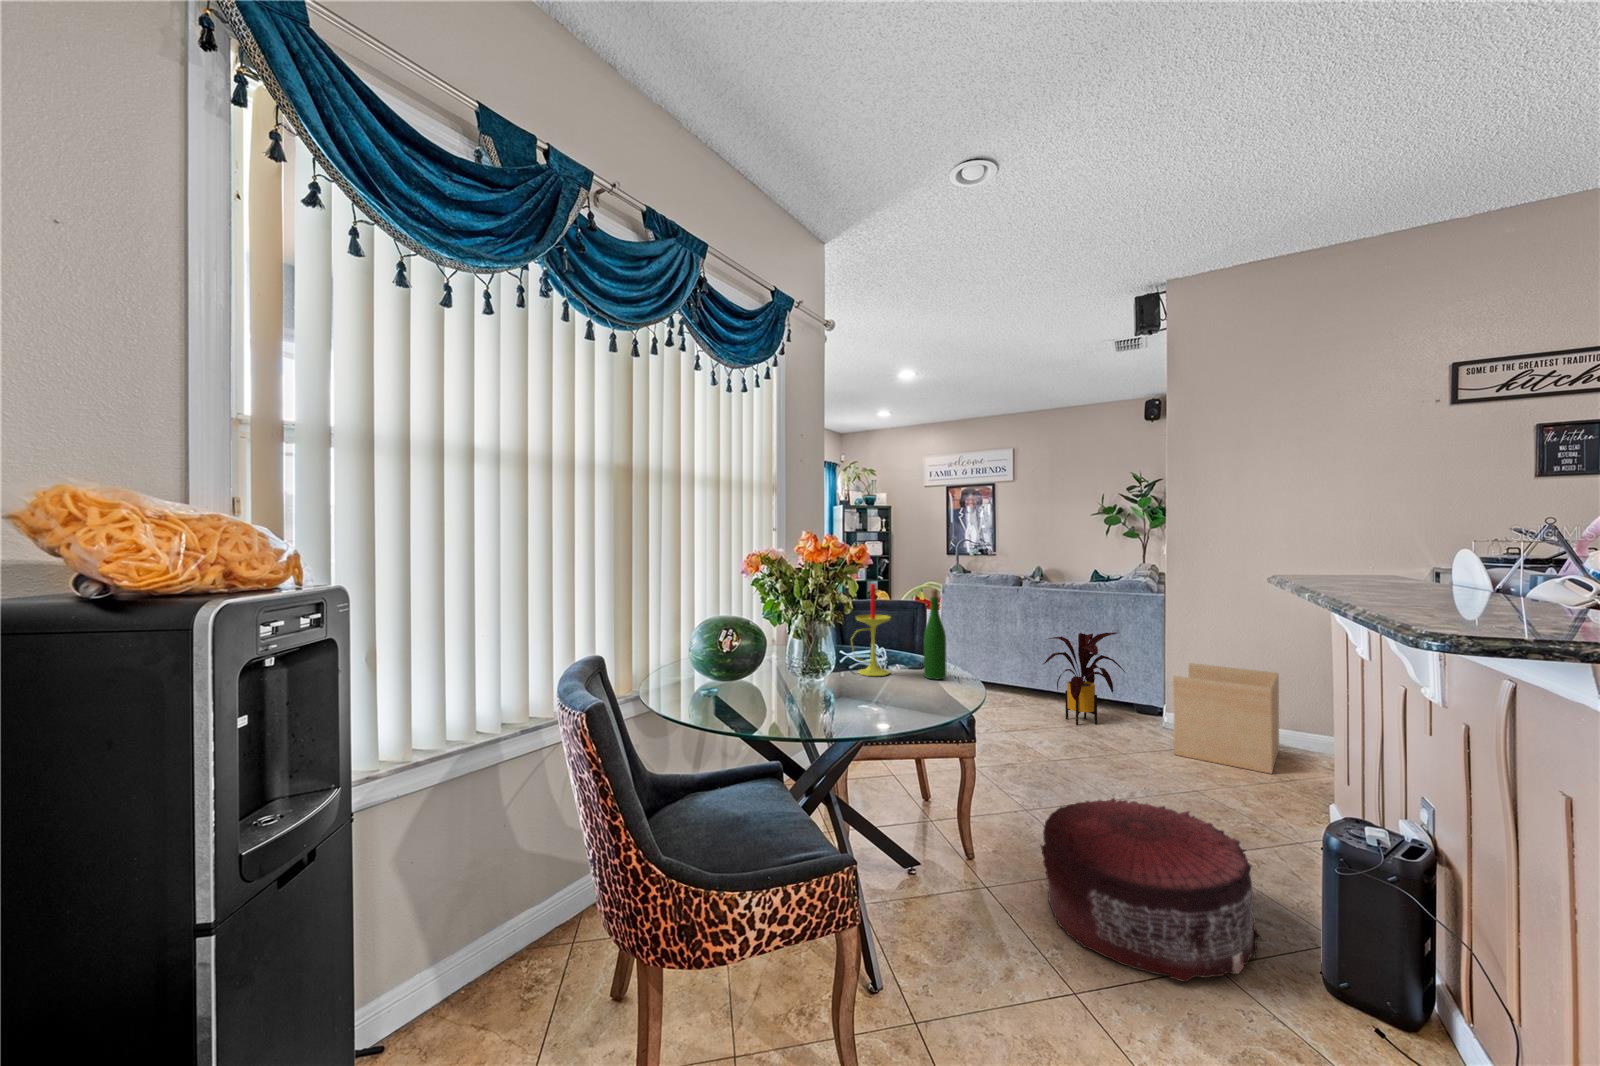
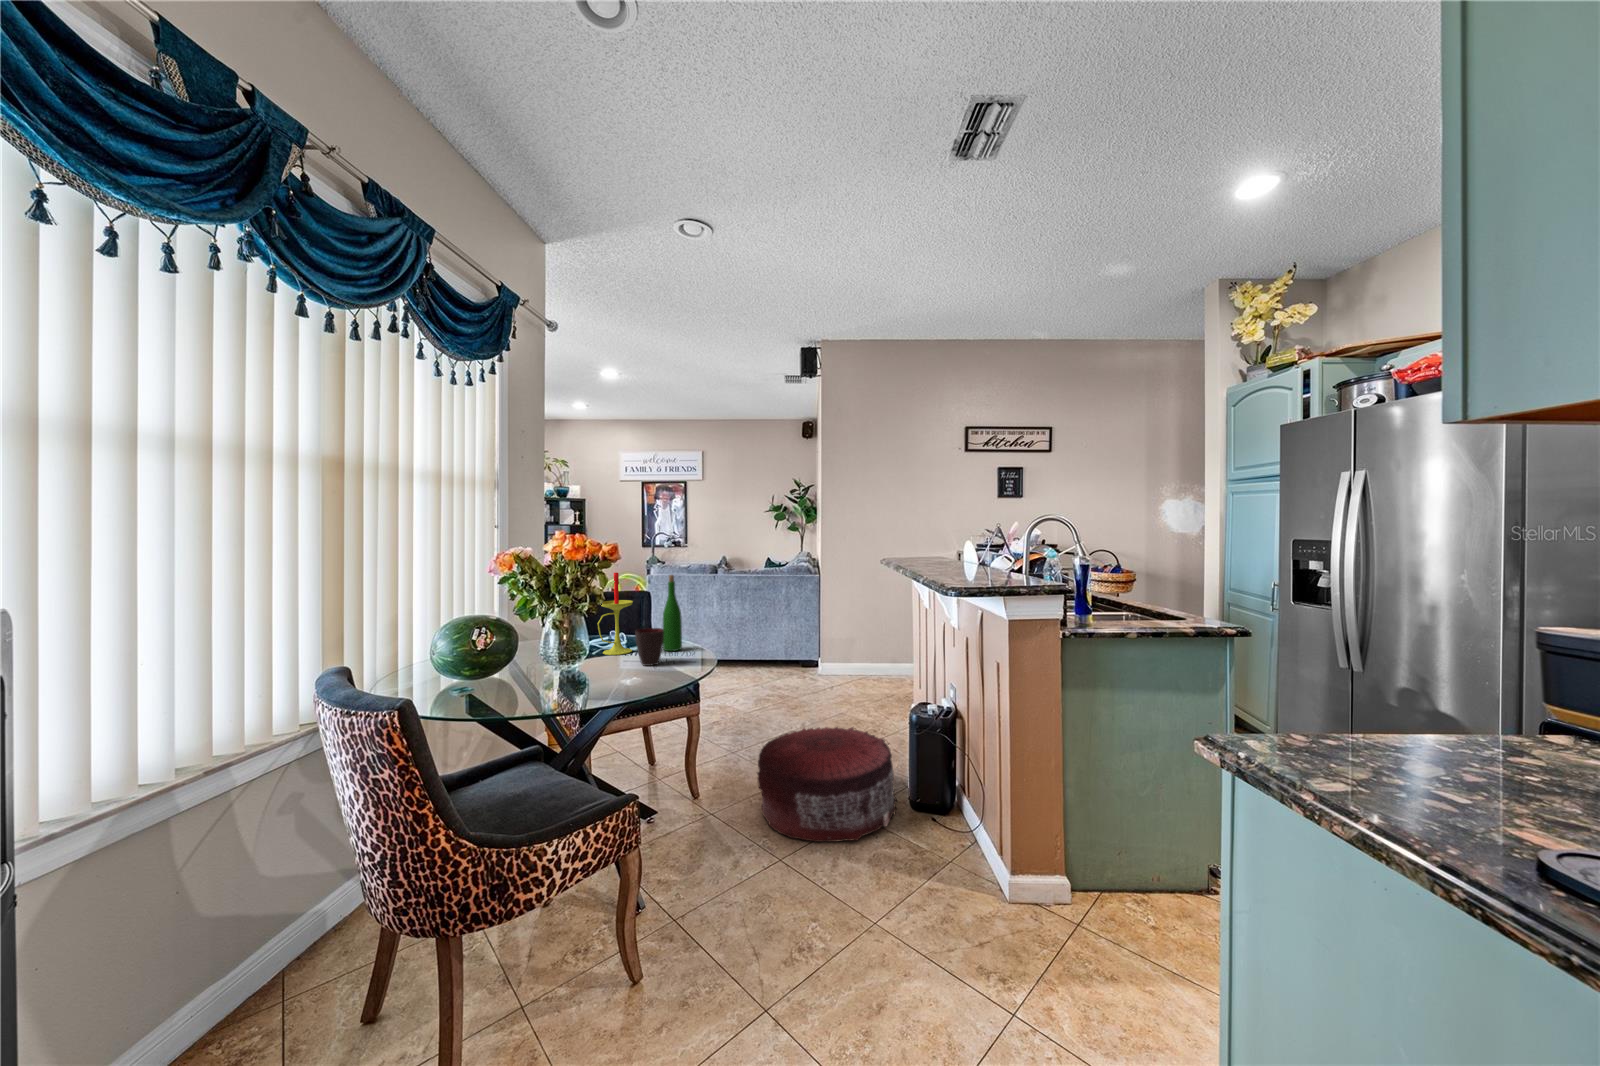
house plant: present [1043,633,1125,725] -> none [736,606,799,685]
cup: none [884,650,917,695] -> present [635,628,664,666]
cardboard box: present [1173,663,1279,774] -> none [833,625,898,698]

